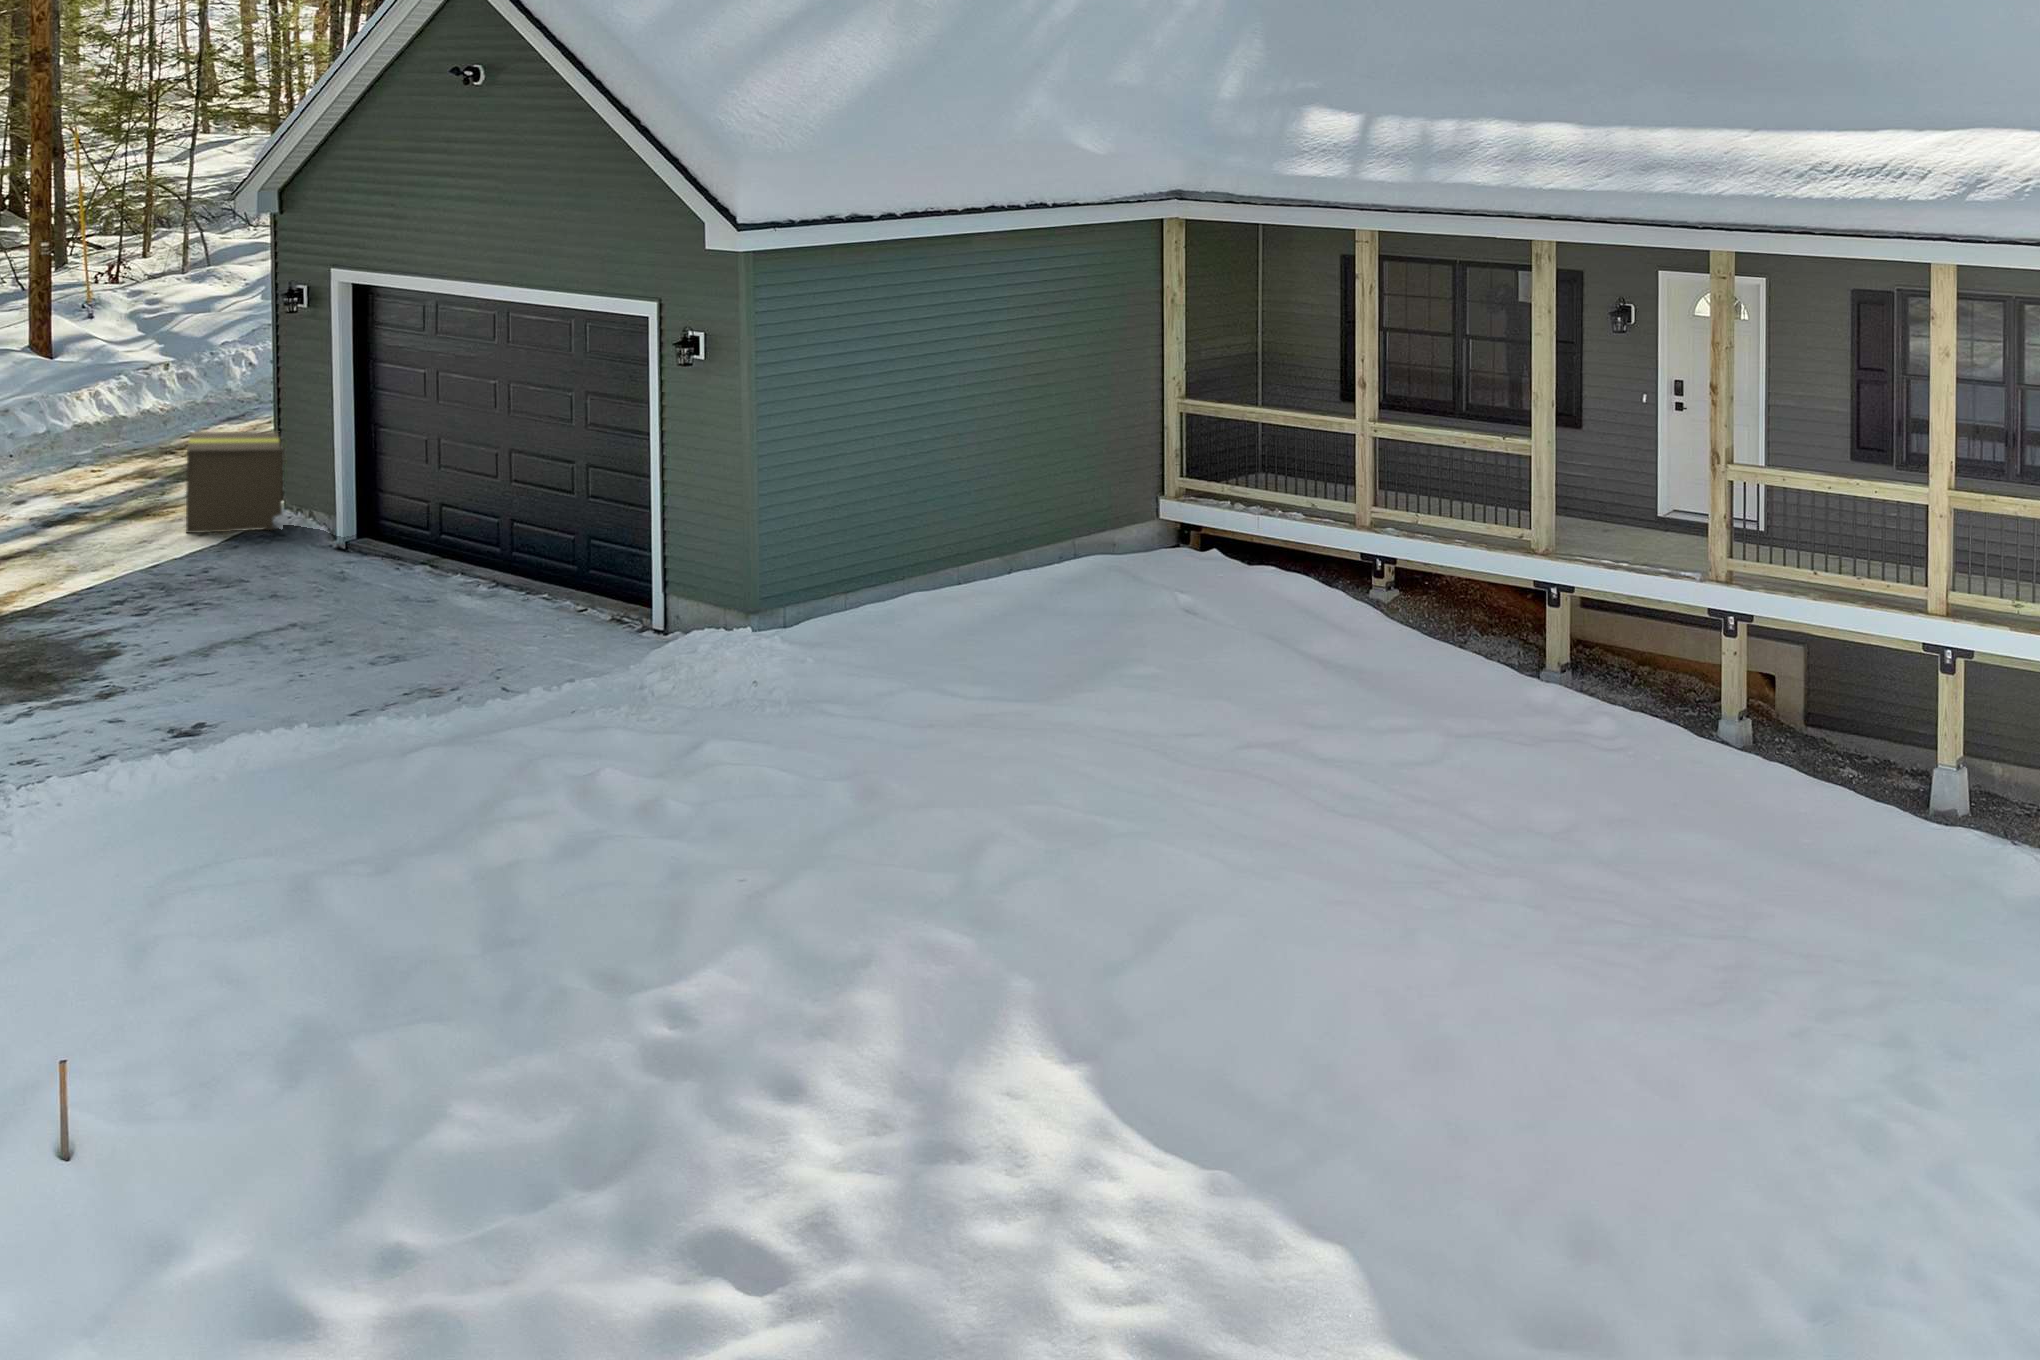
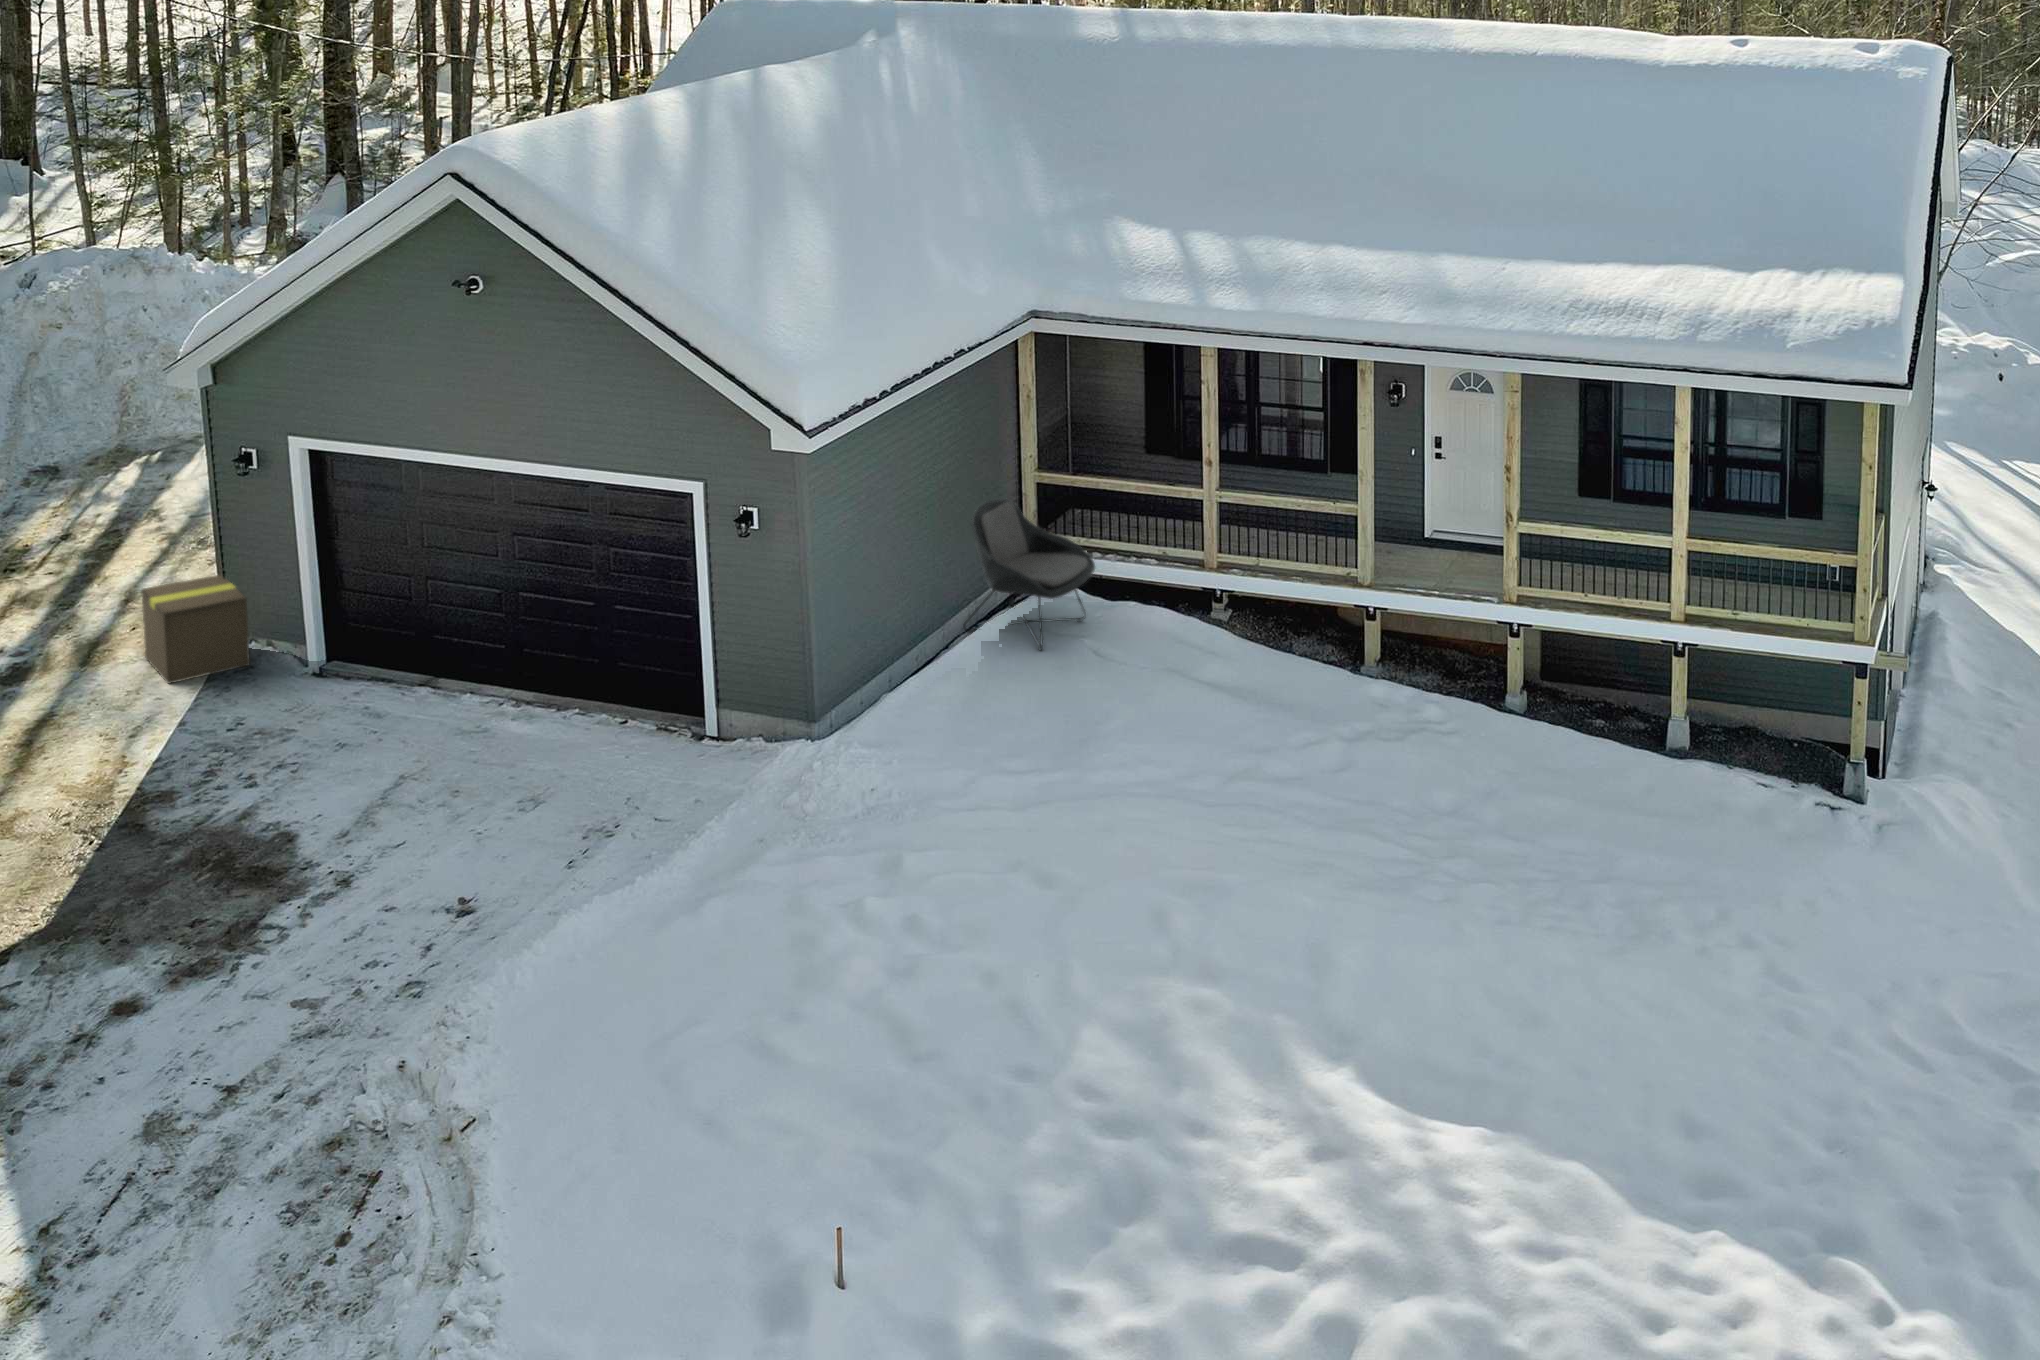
lounge chair: none [1033,410,1210,594] -> present [963,498,1095,650]

